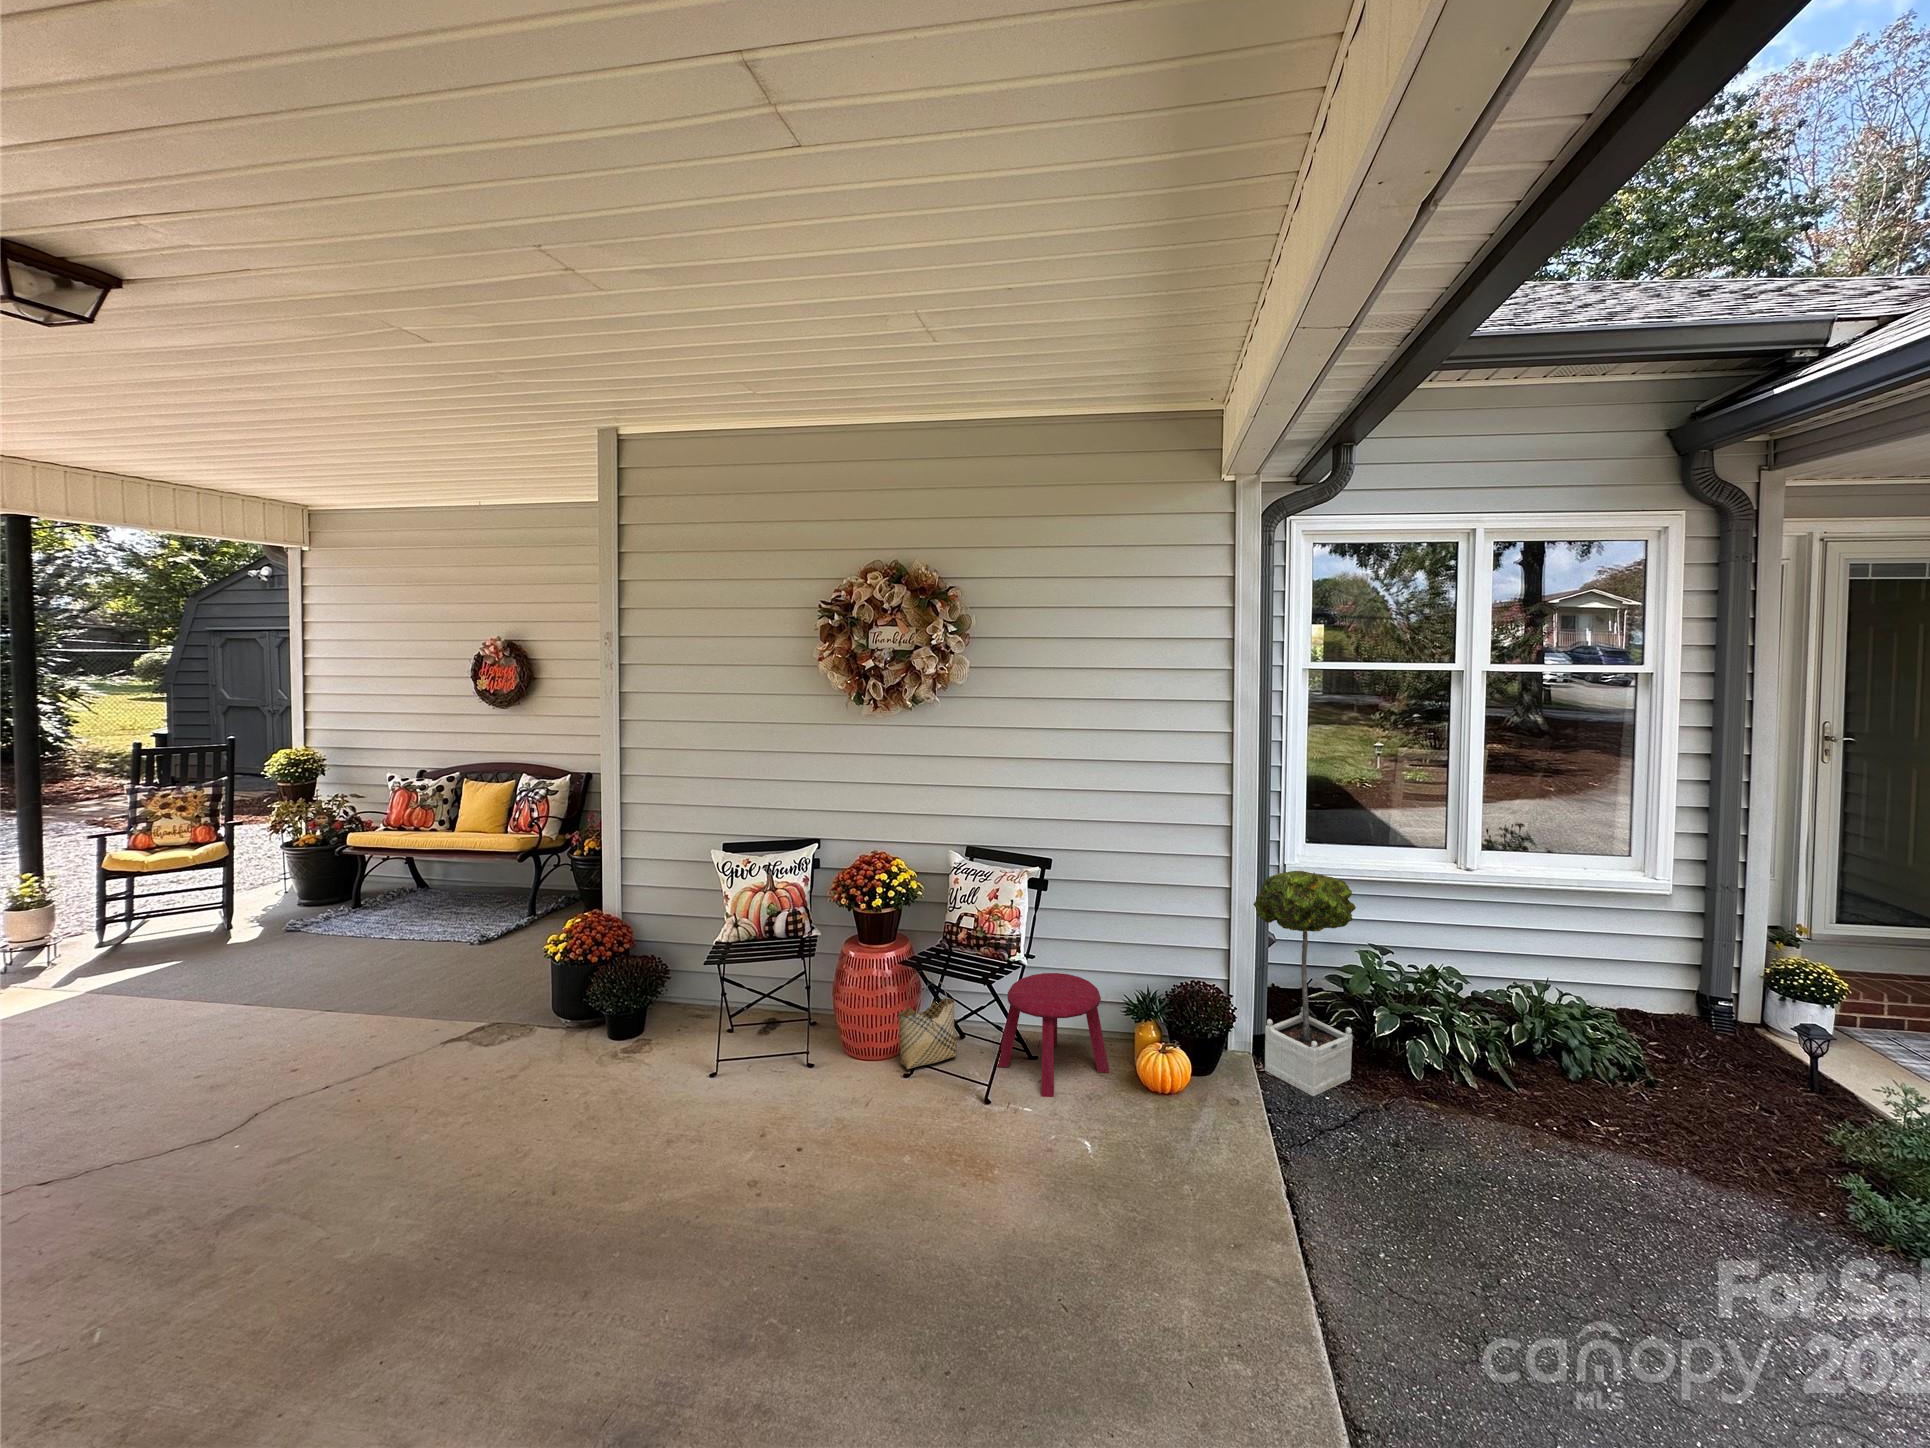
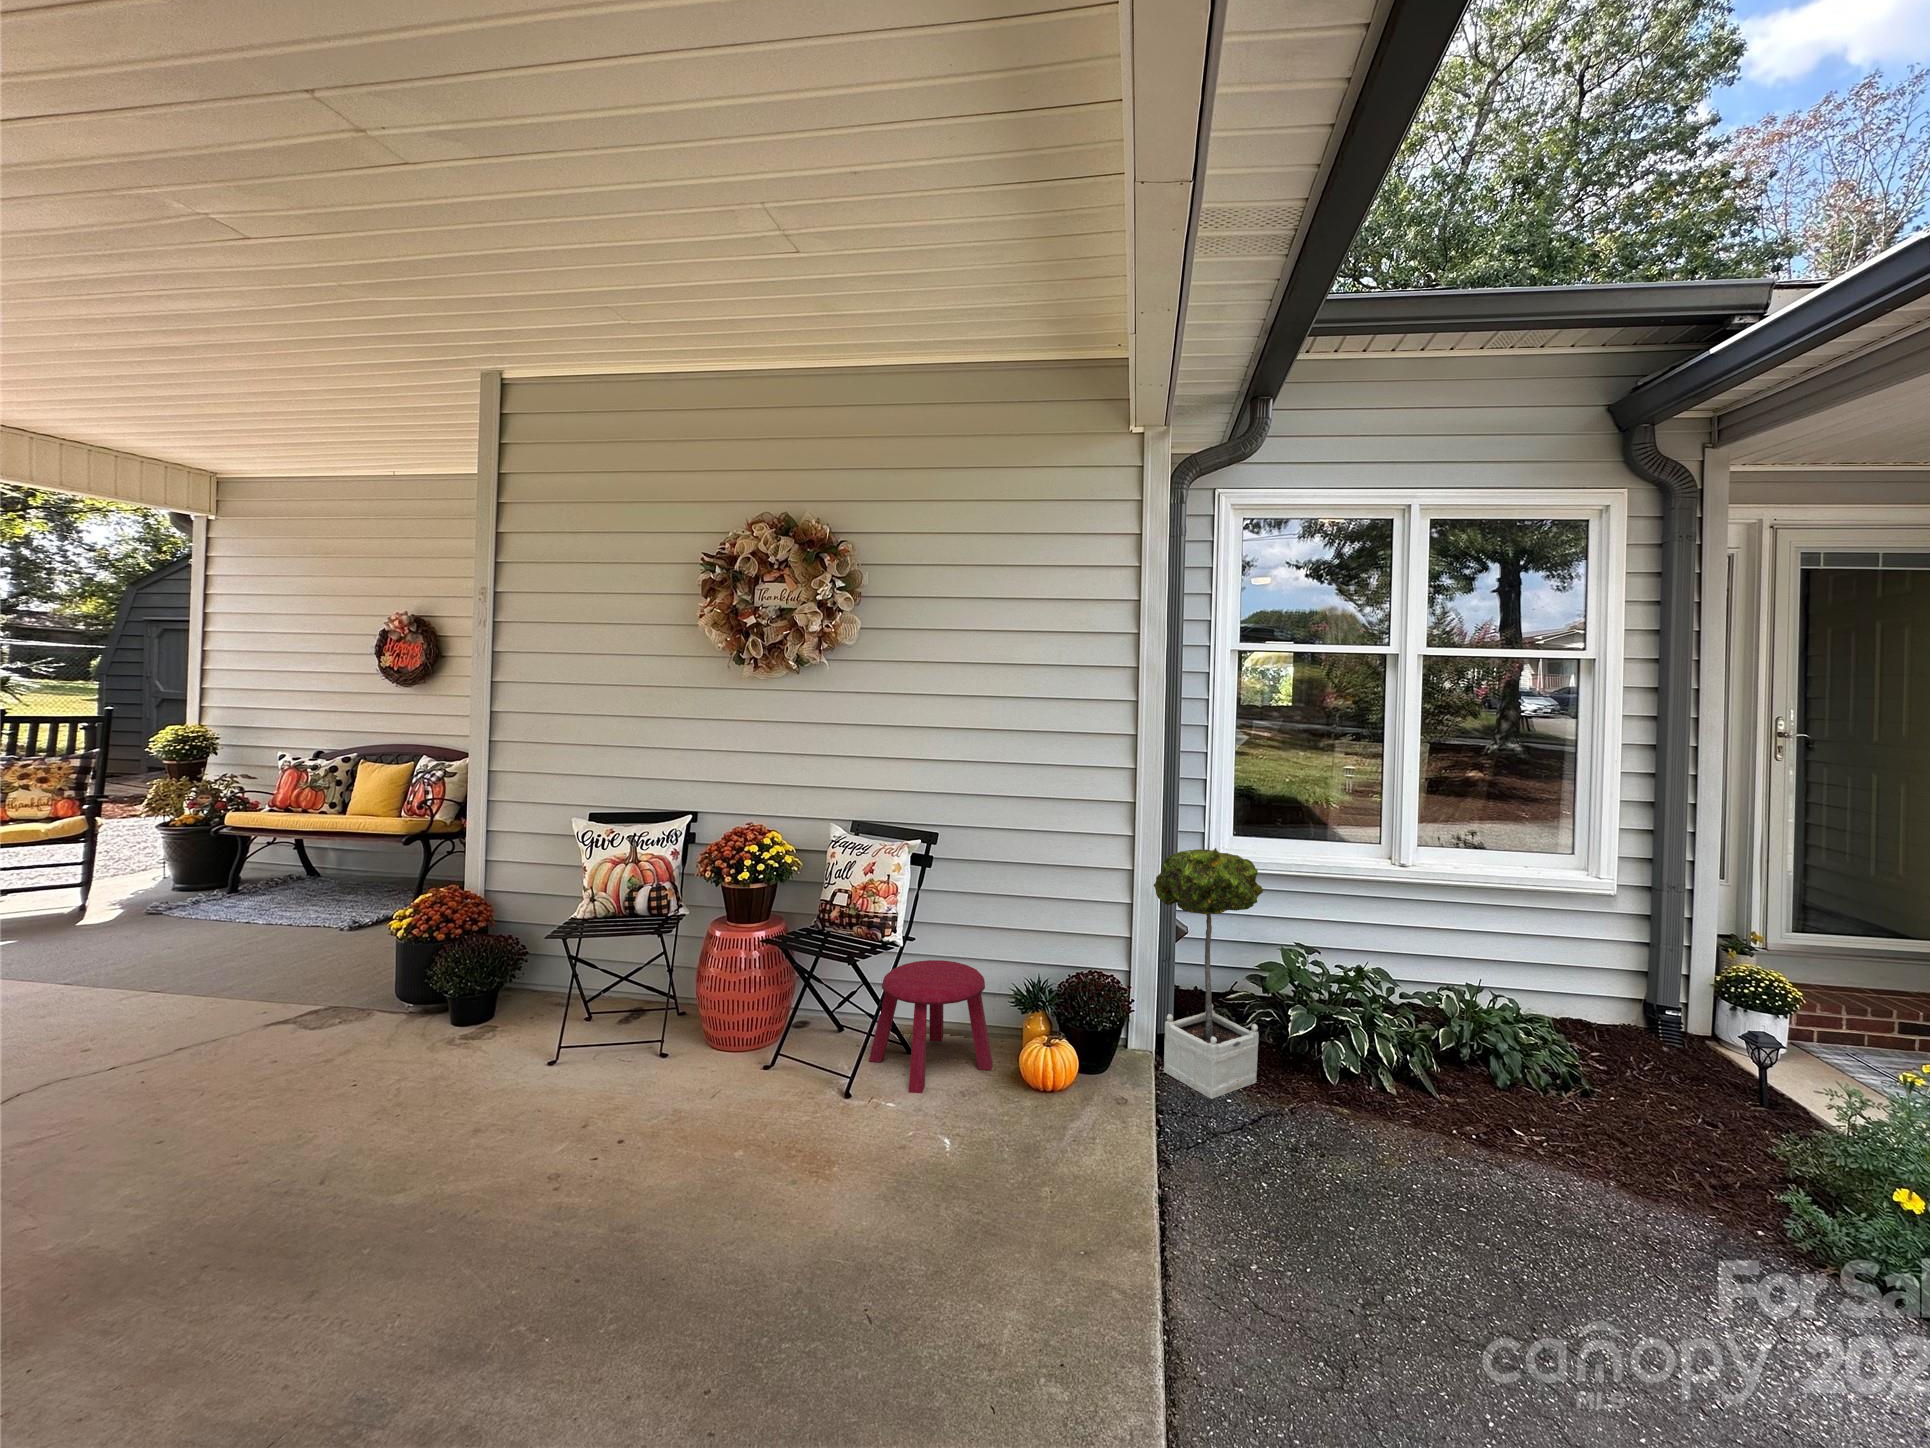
woven basket: present [898,972,957,1069] -> none [760,954,828,1061]

